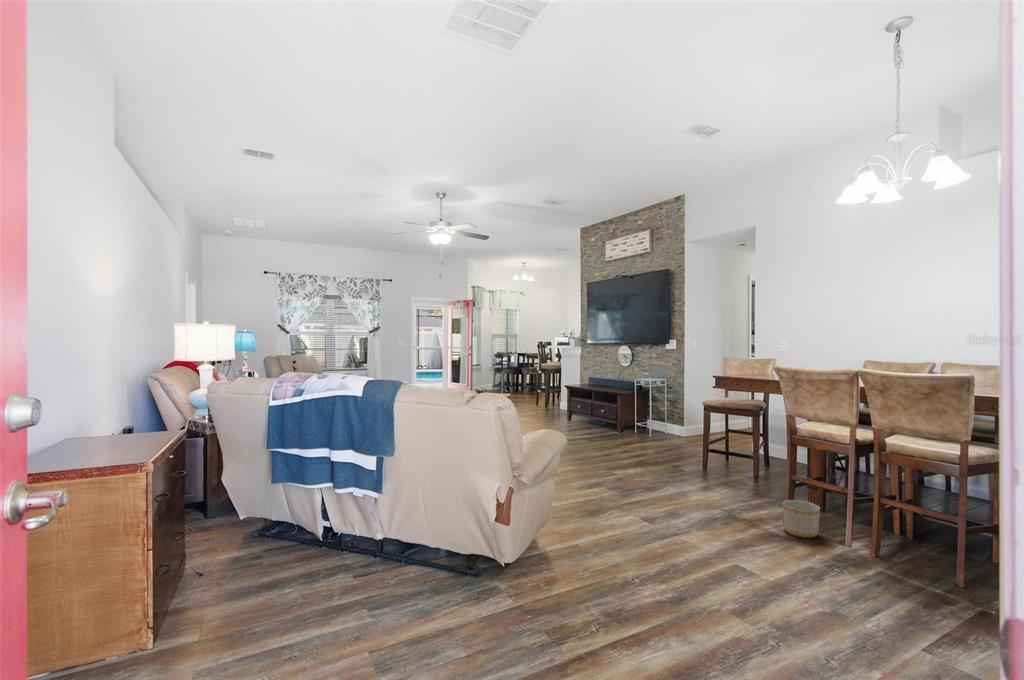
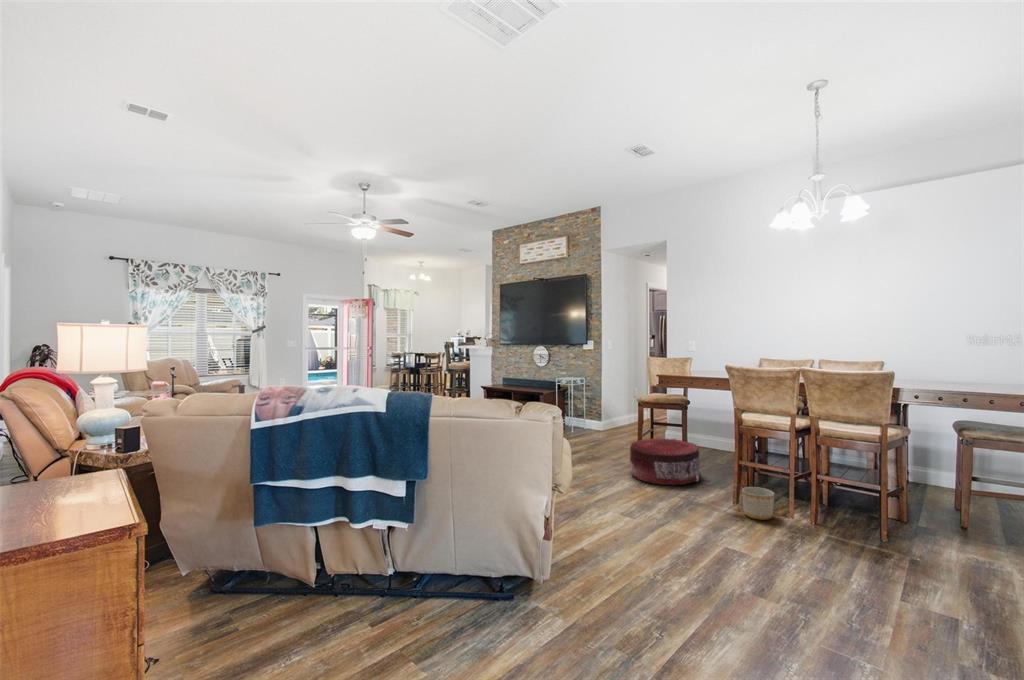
pouf: none [681,442,764,495] -> present [630,438,701,485]

